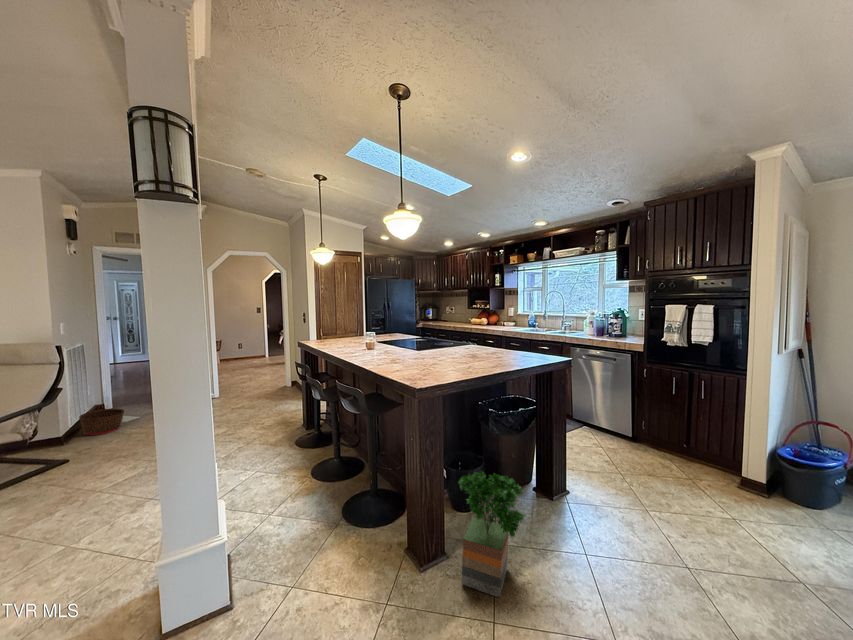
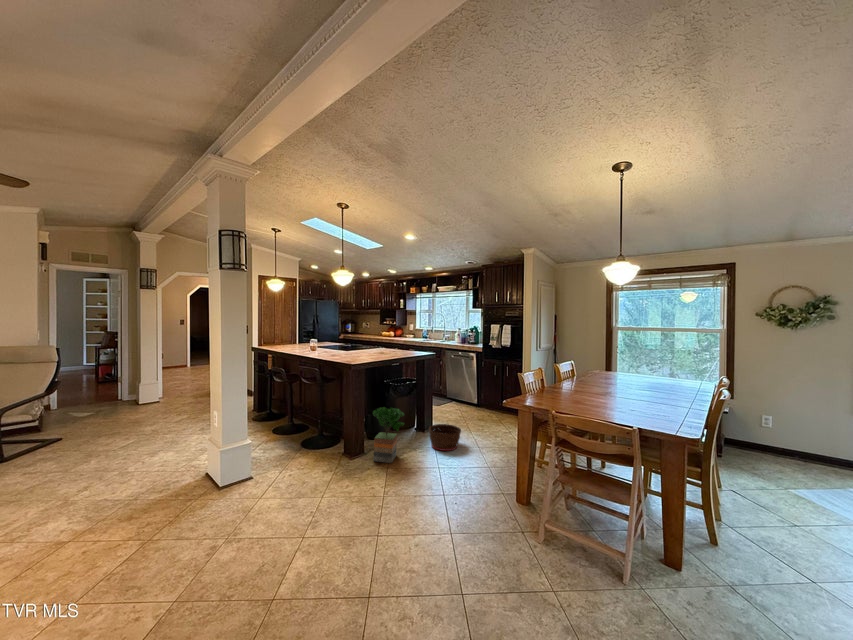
basket: present [79,409,124,435] -> present [429,424,461,451]

